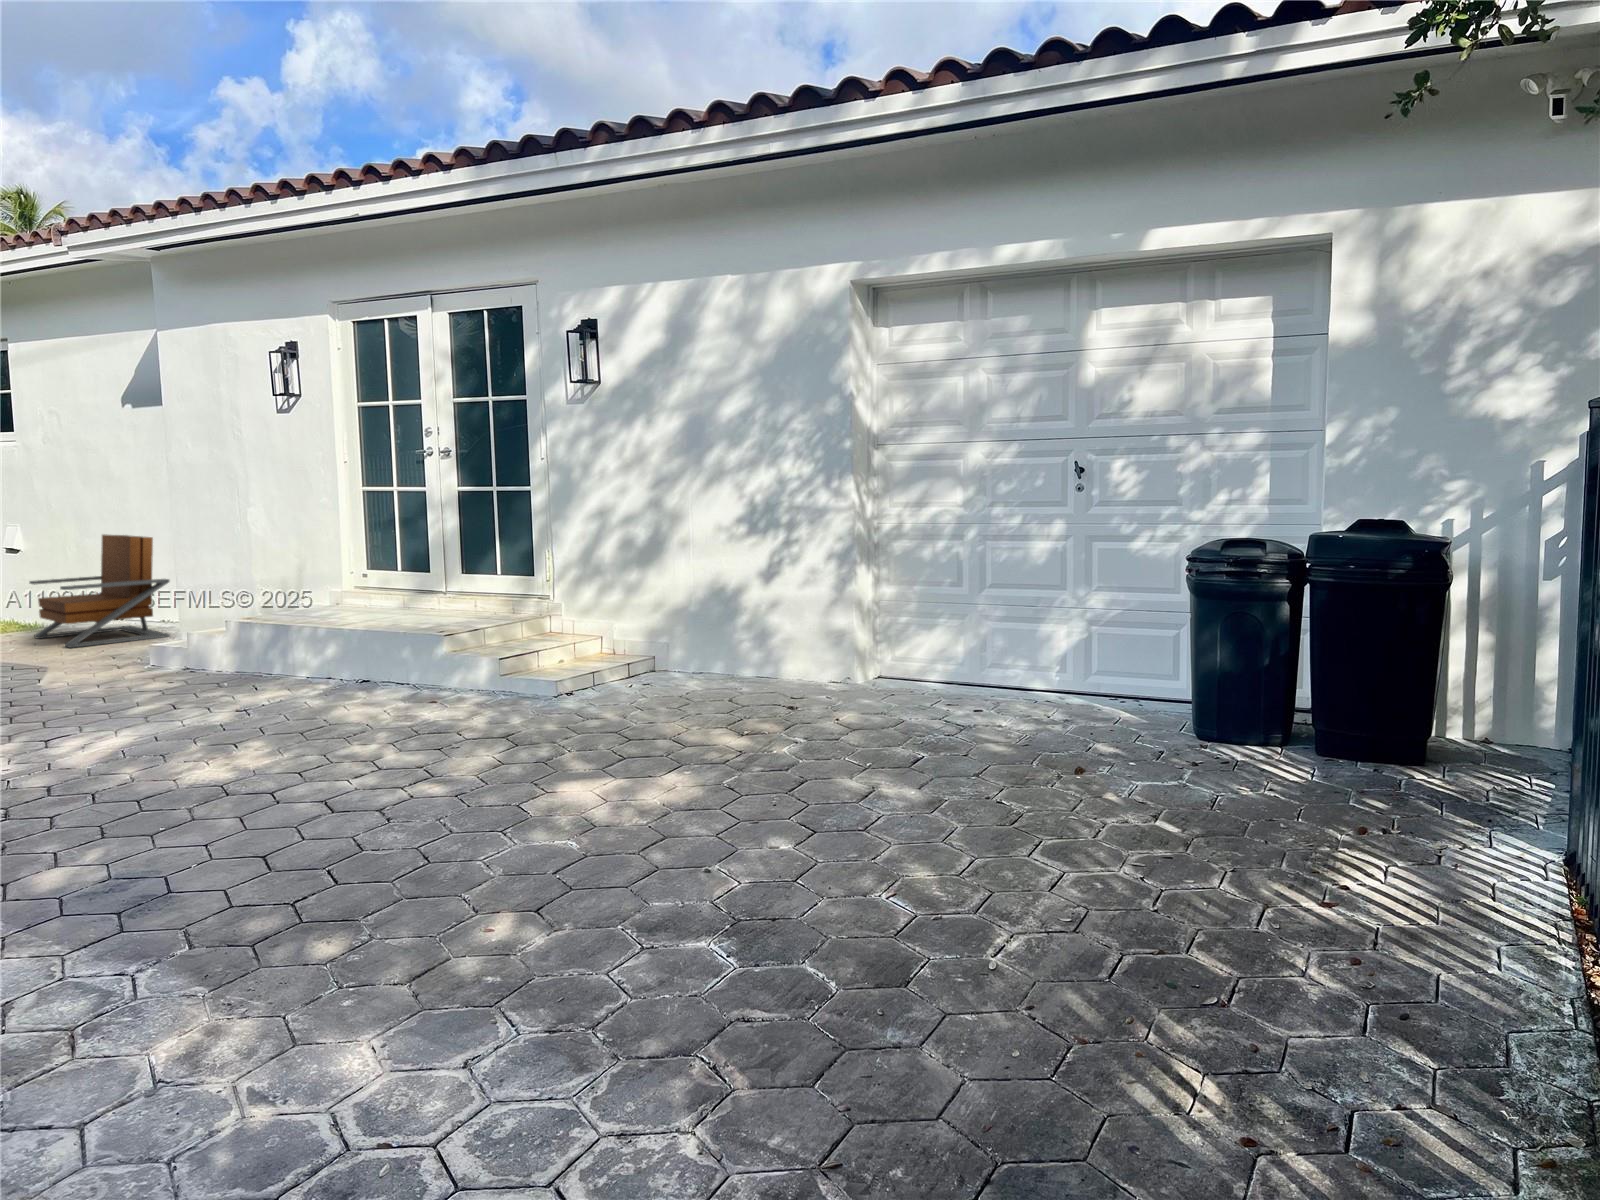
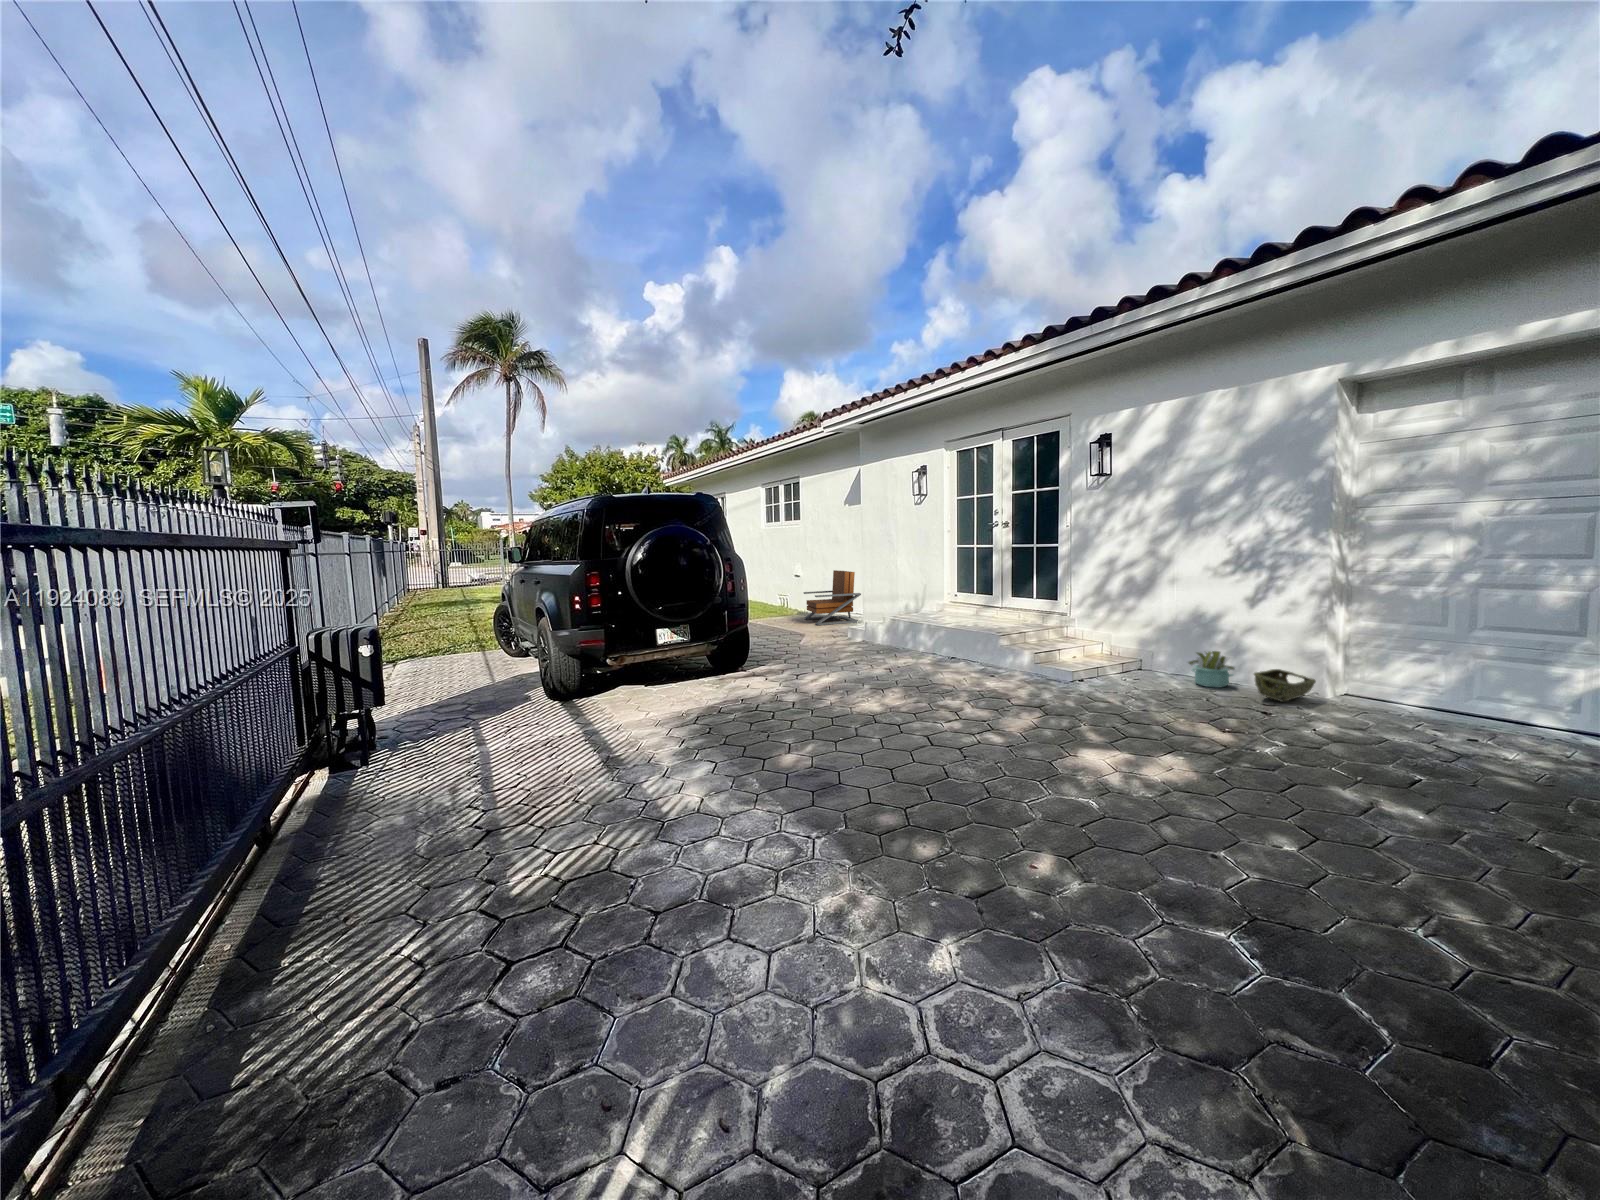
decorative plant: none [702,637,759,687] -> present [1188,651,1235,688]
woven basket: none [775,655,841,696] -> present [1254,669,1316,702]

